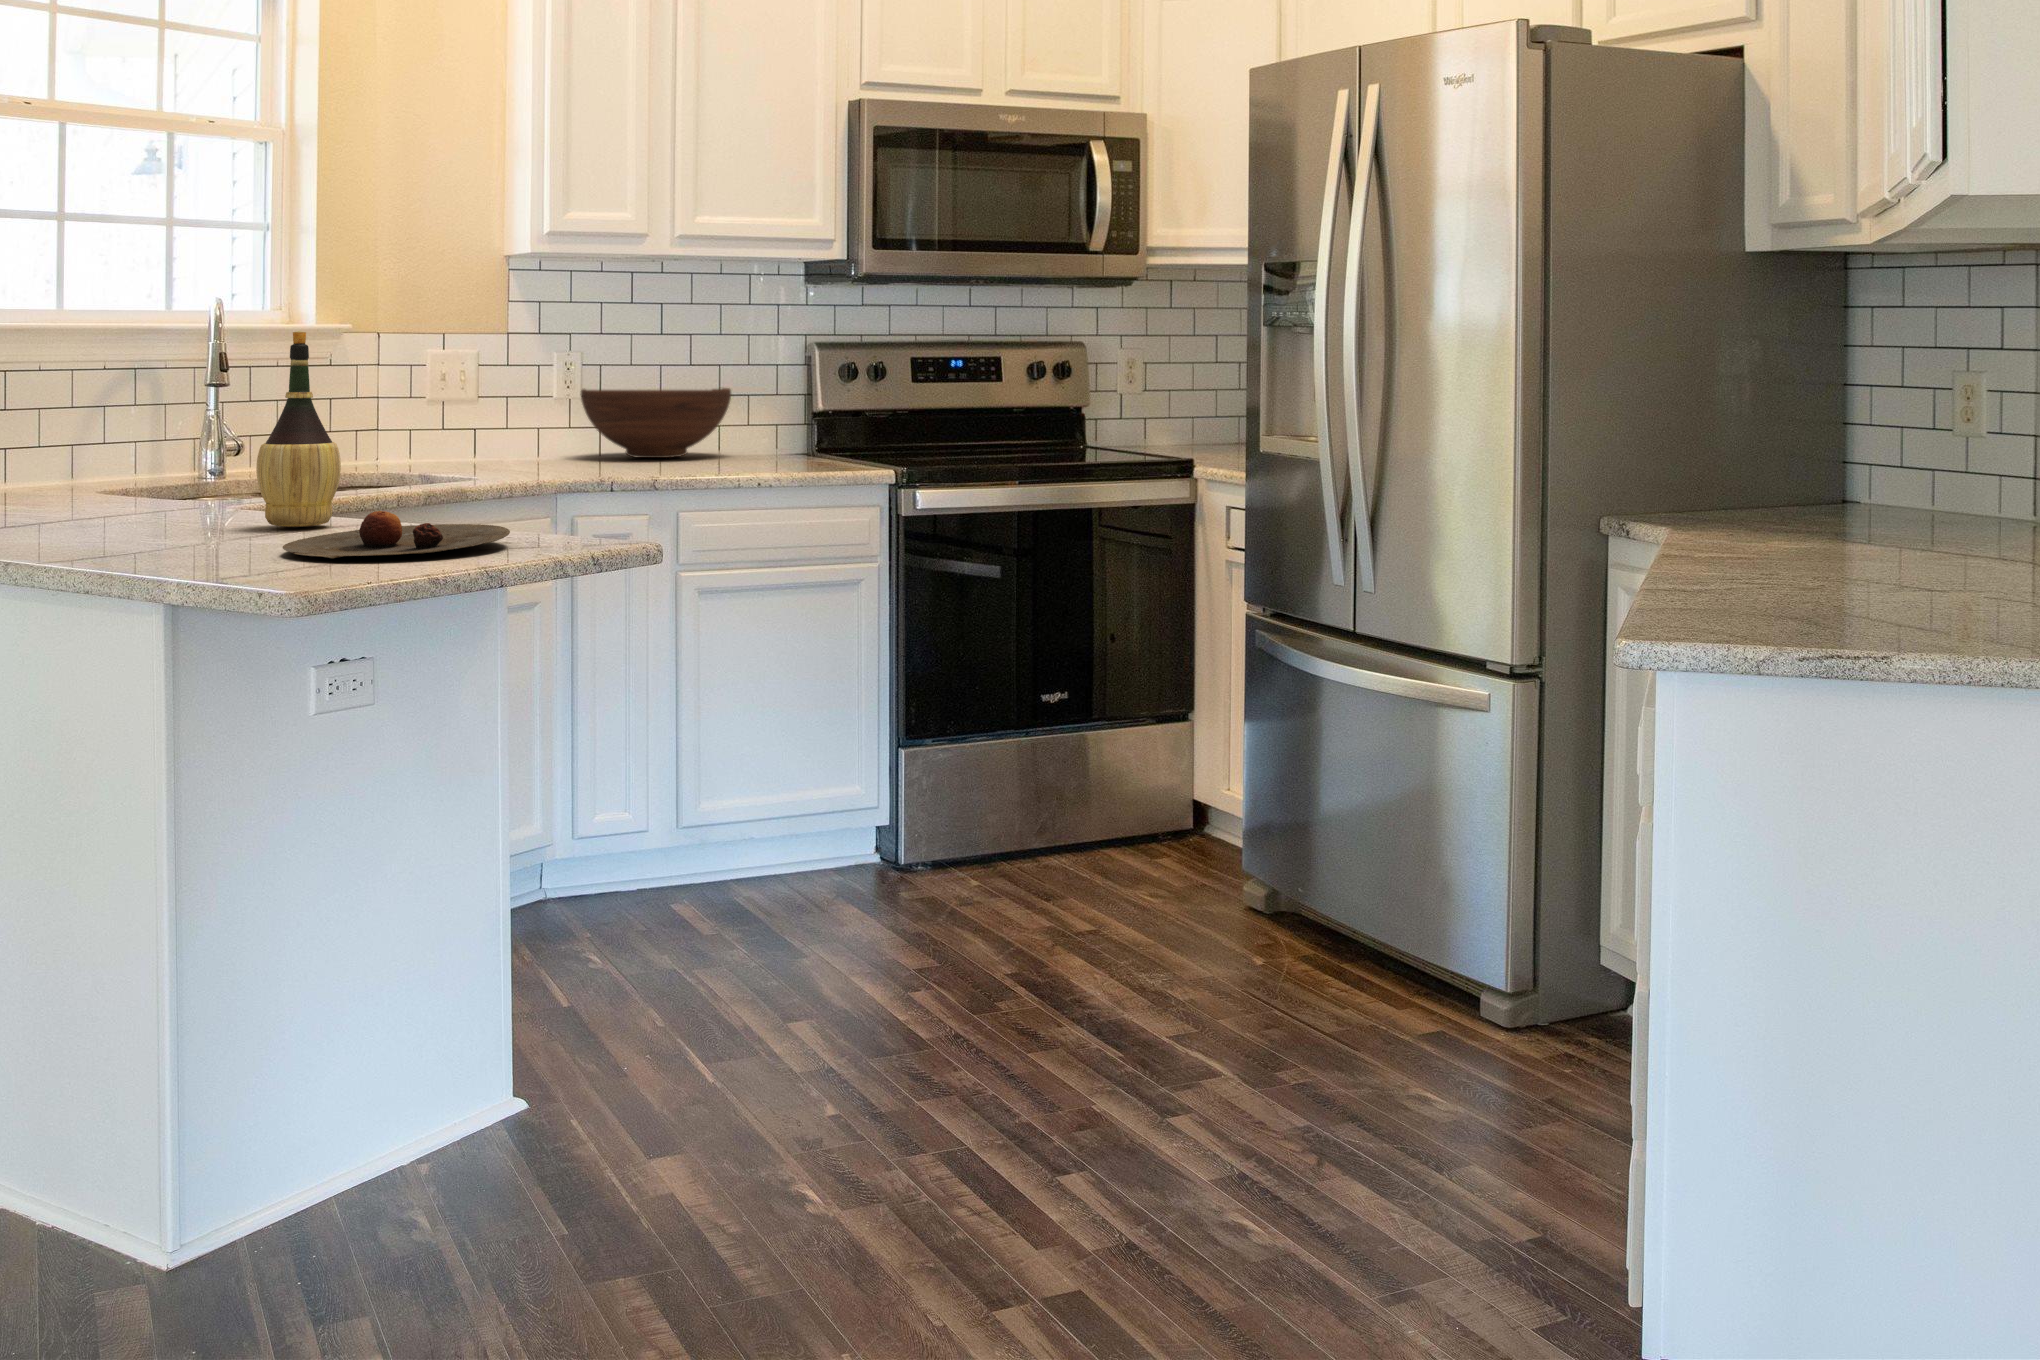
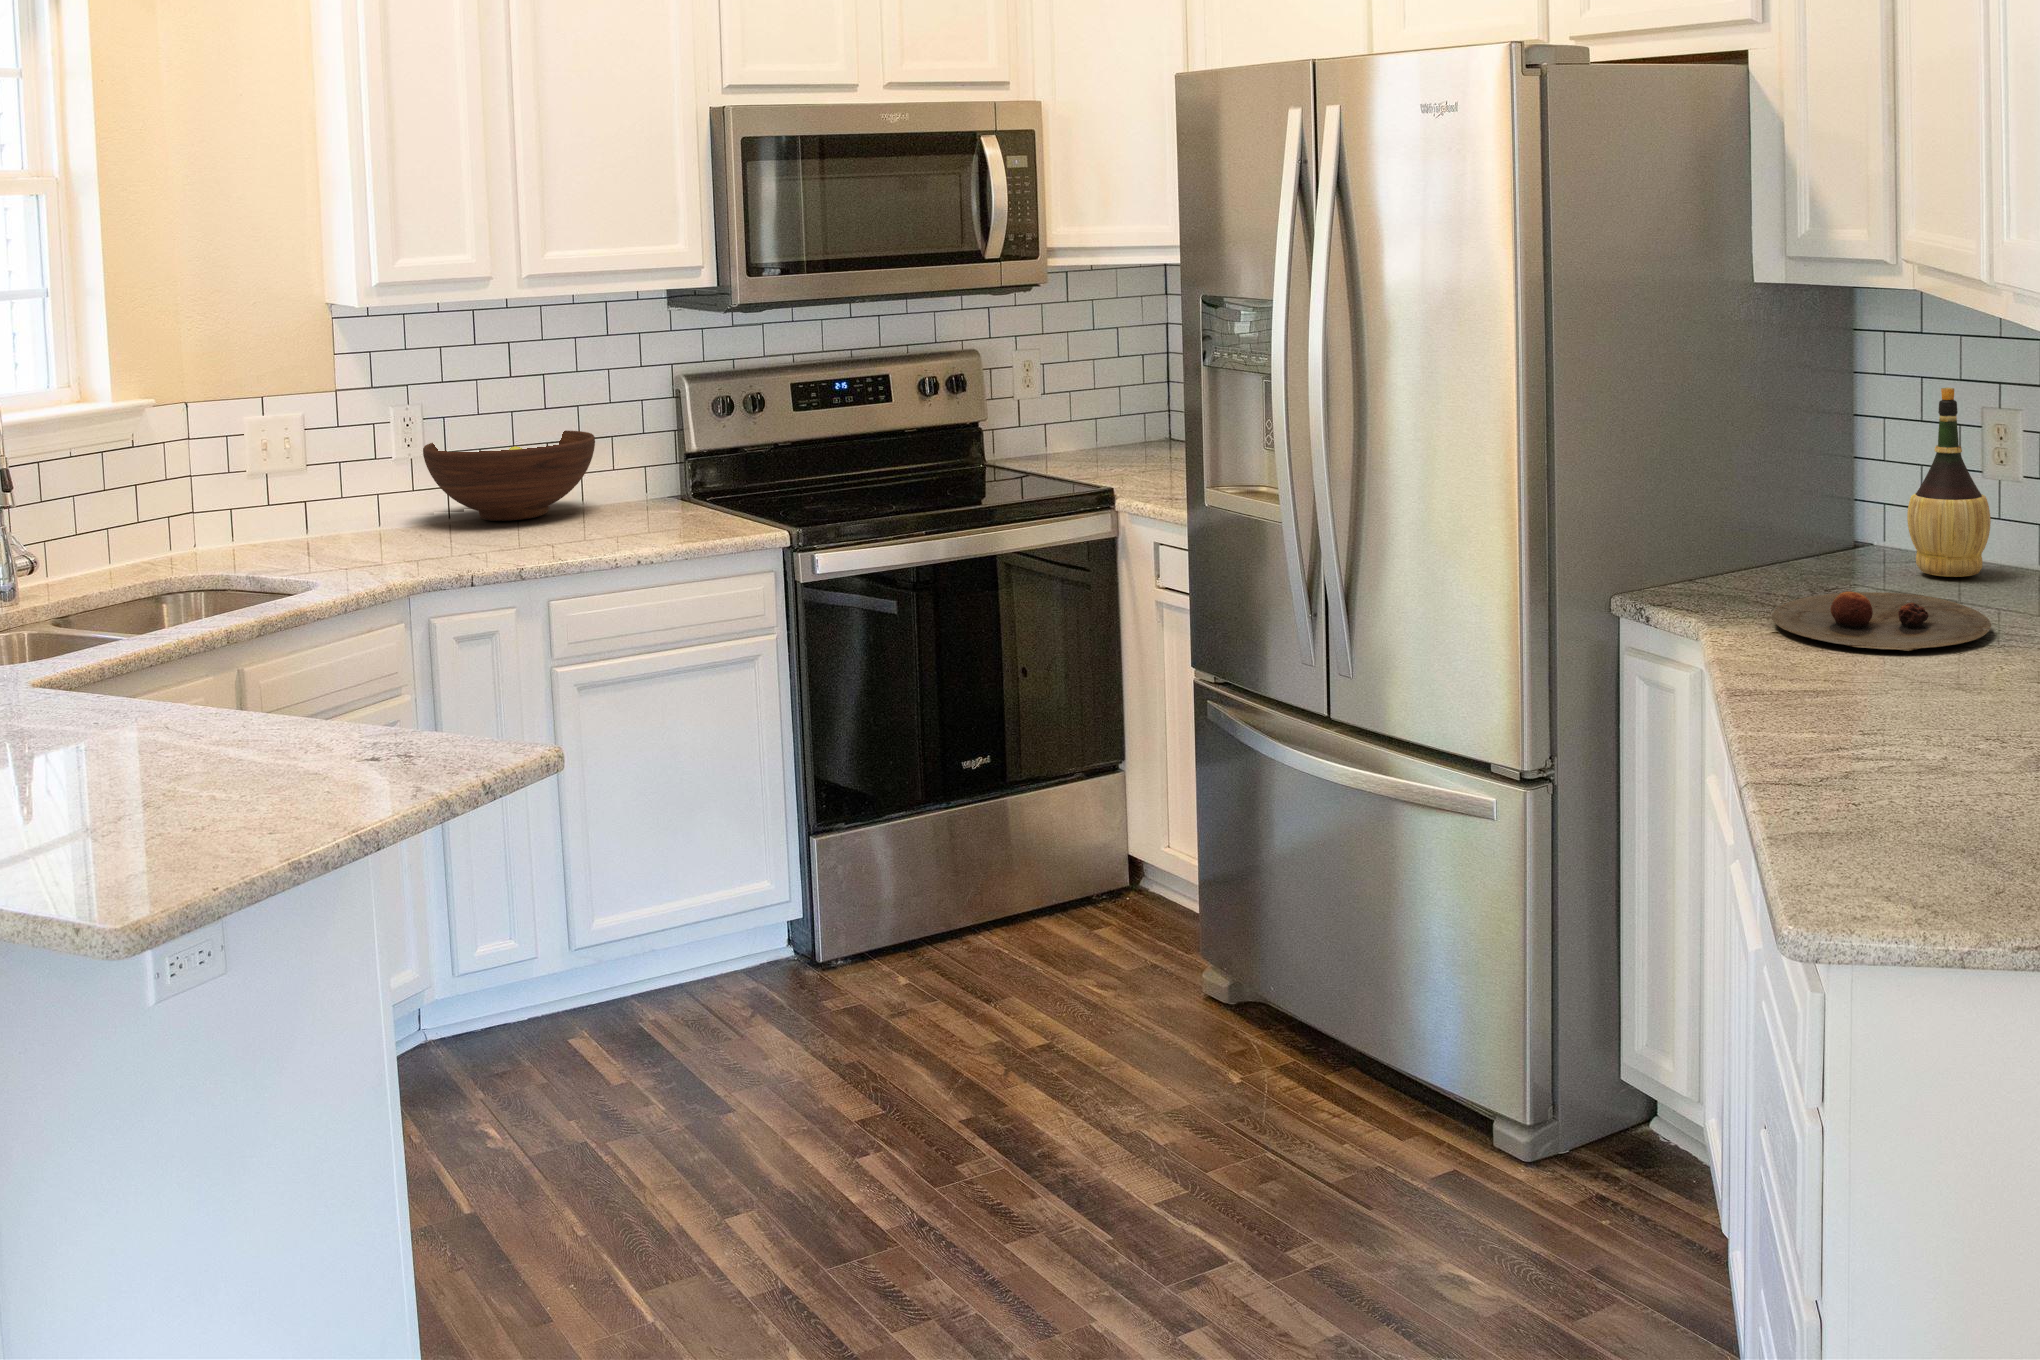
wine bottle: present [256,331,341,527] -> present [1907,387,1991,577]
plate: present [283,511,510,558] -> present [1772,592,1991,651]

